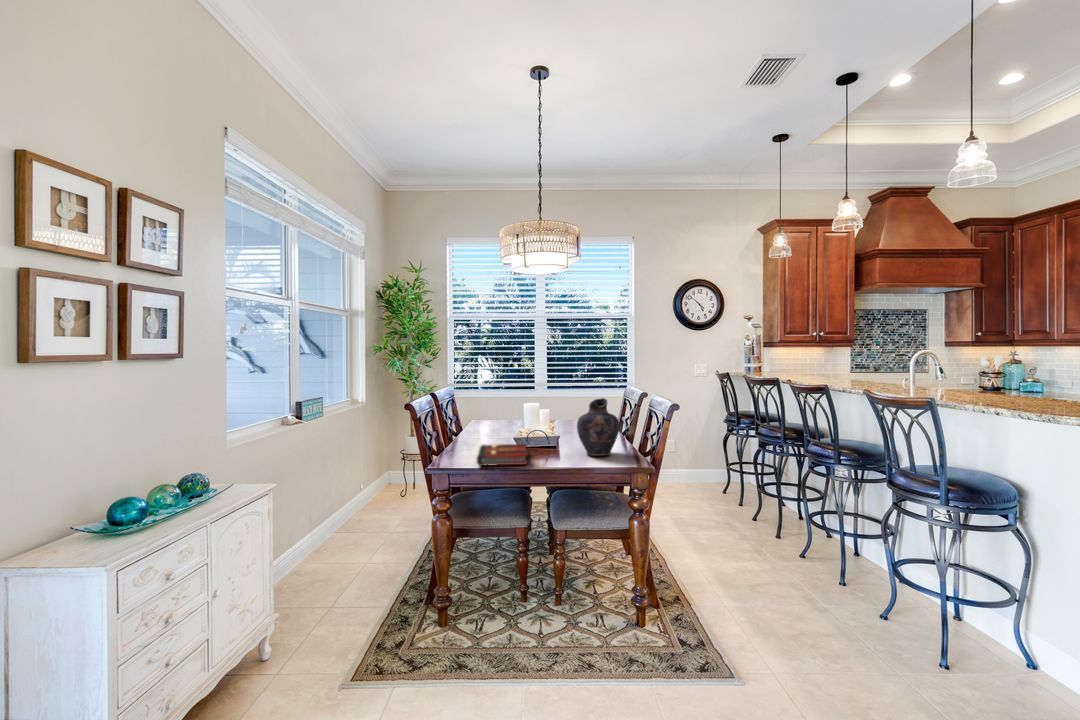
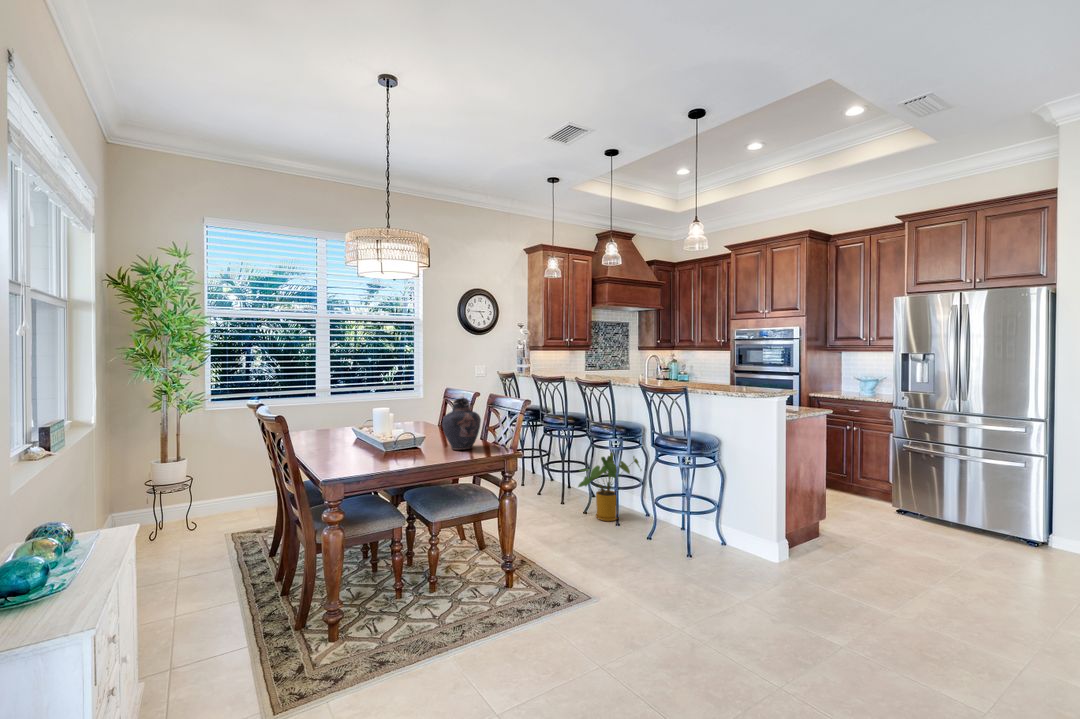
book: present [477,443,528,466] -> none [348,446,414,470]
house plant: none [785,482,888,573] -> present [578,453,642,521]

